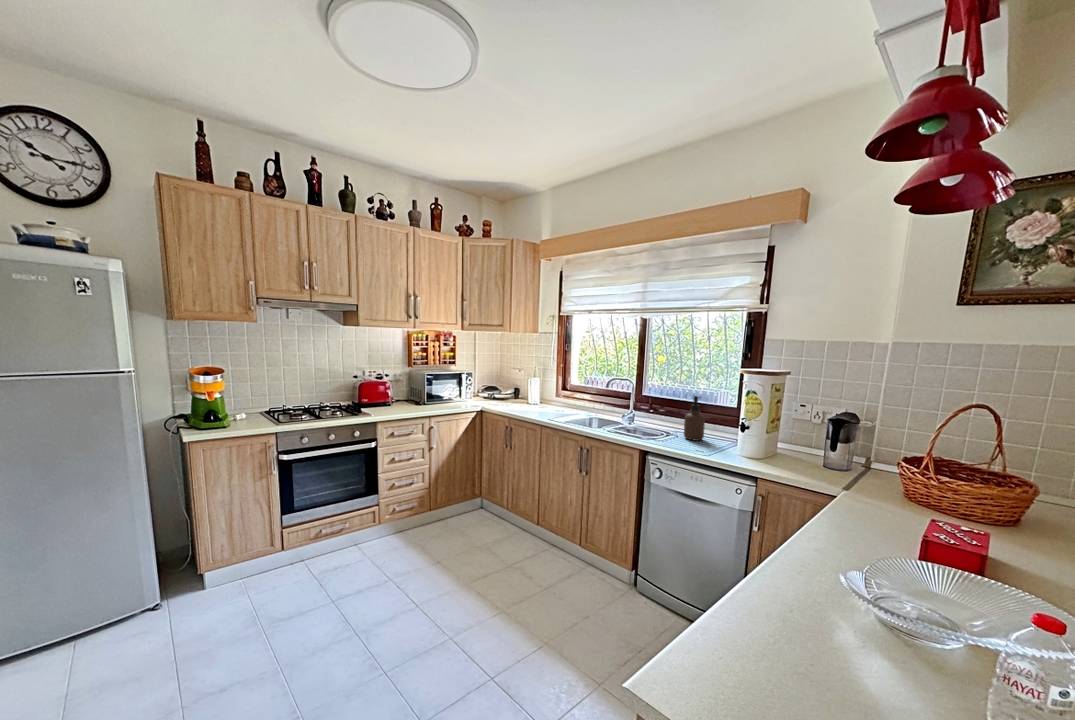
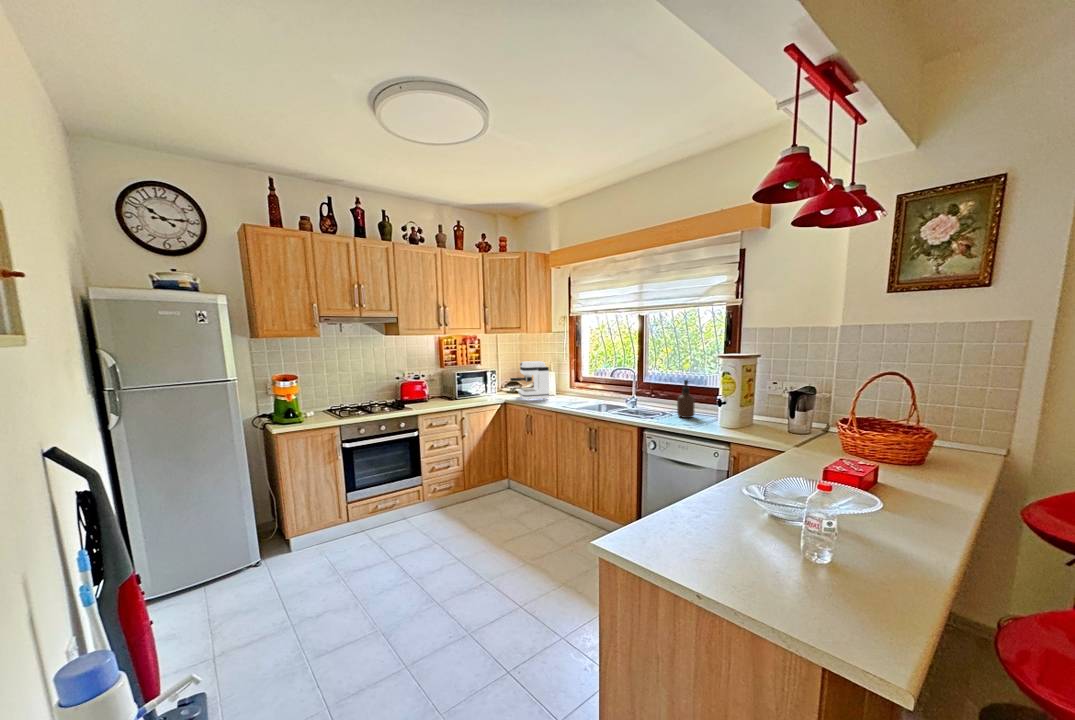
coffee maker: none [489,364,534,408] -> present [510,361,549,400]

